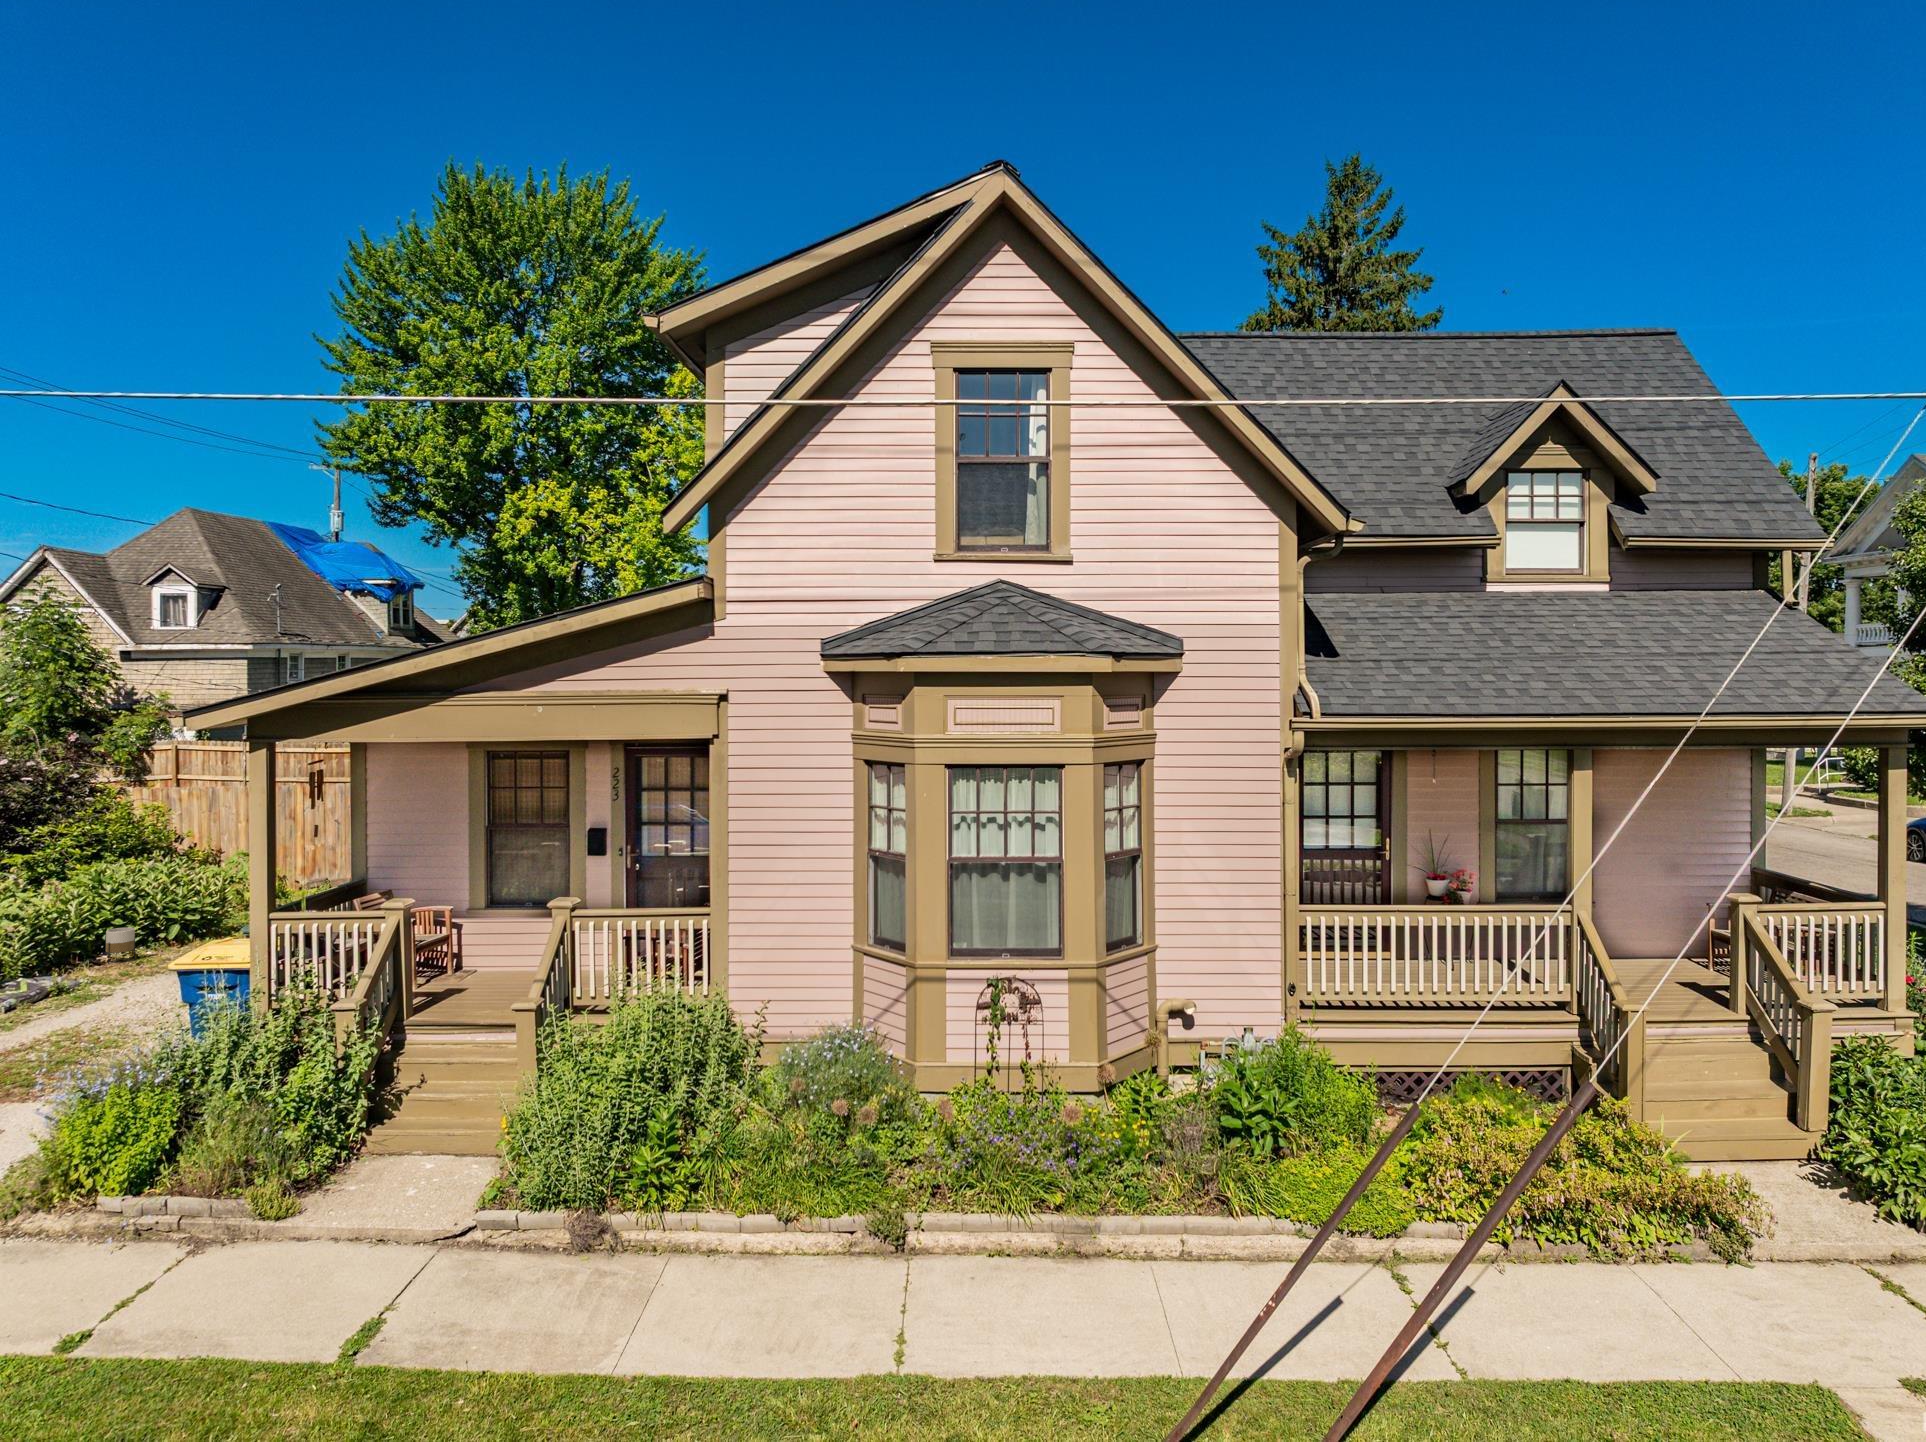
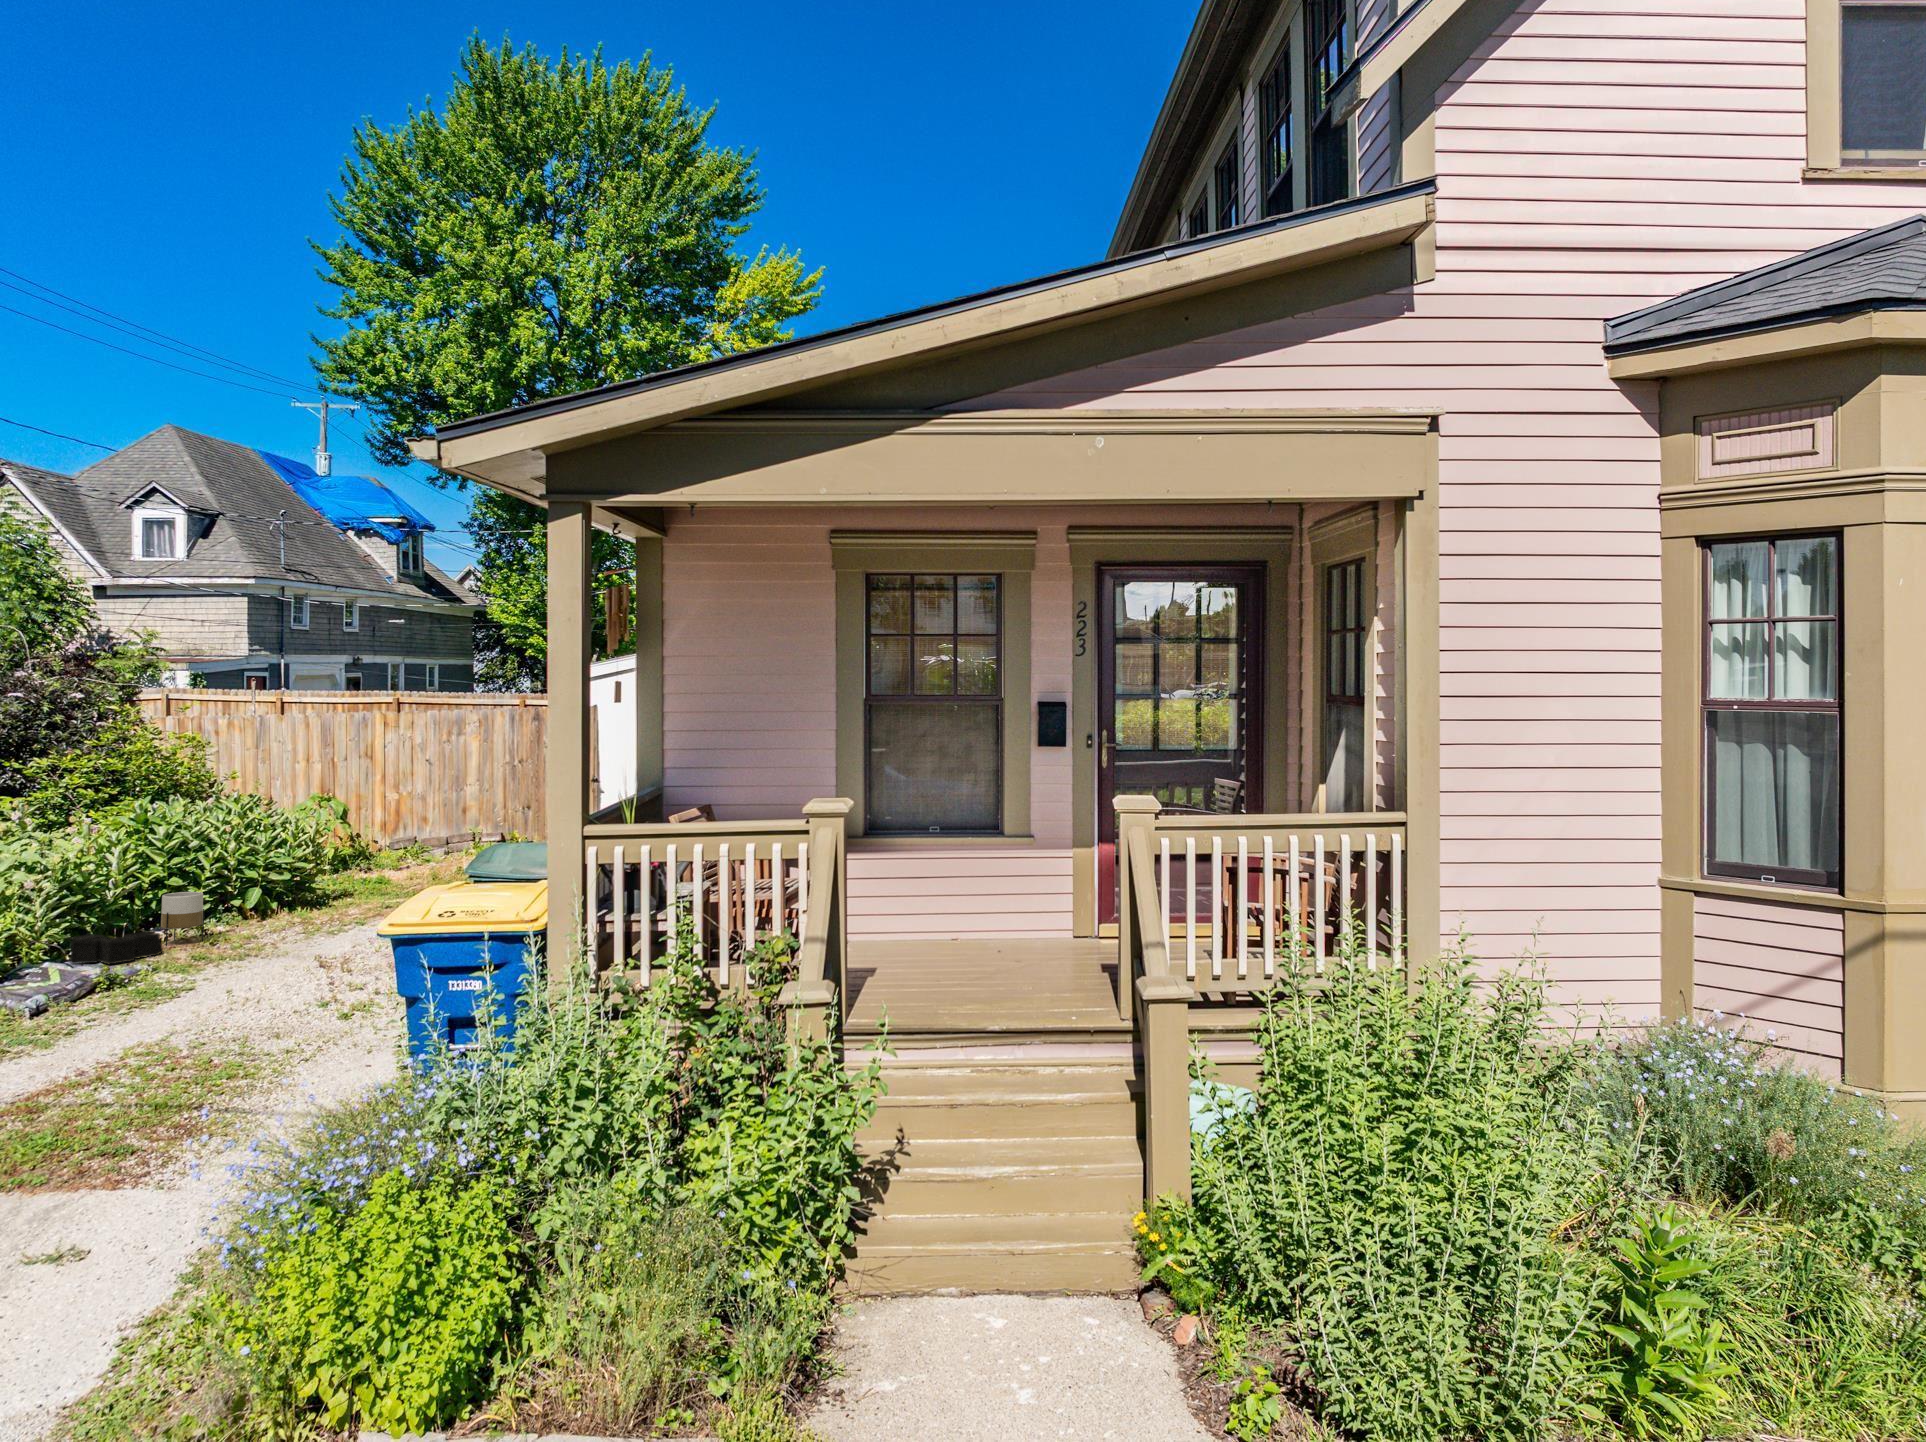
storage bin: none [40,956,105,978] -> present [68,932,163,964]

